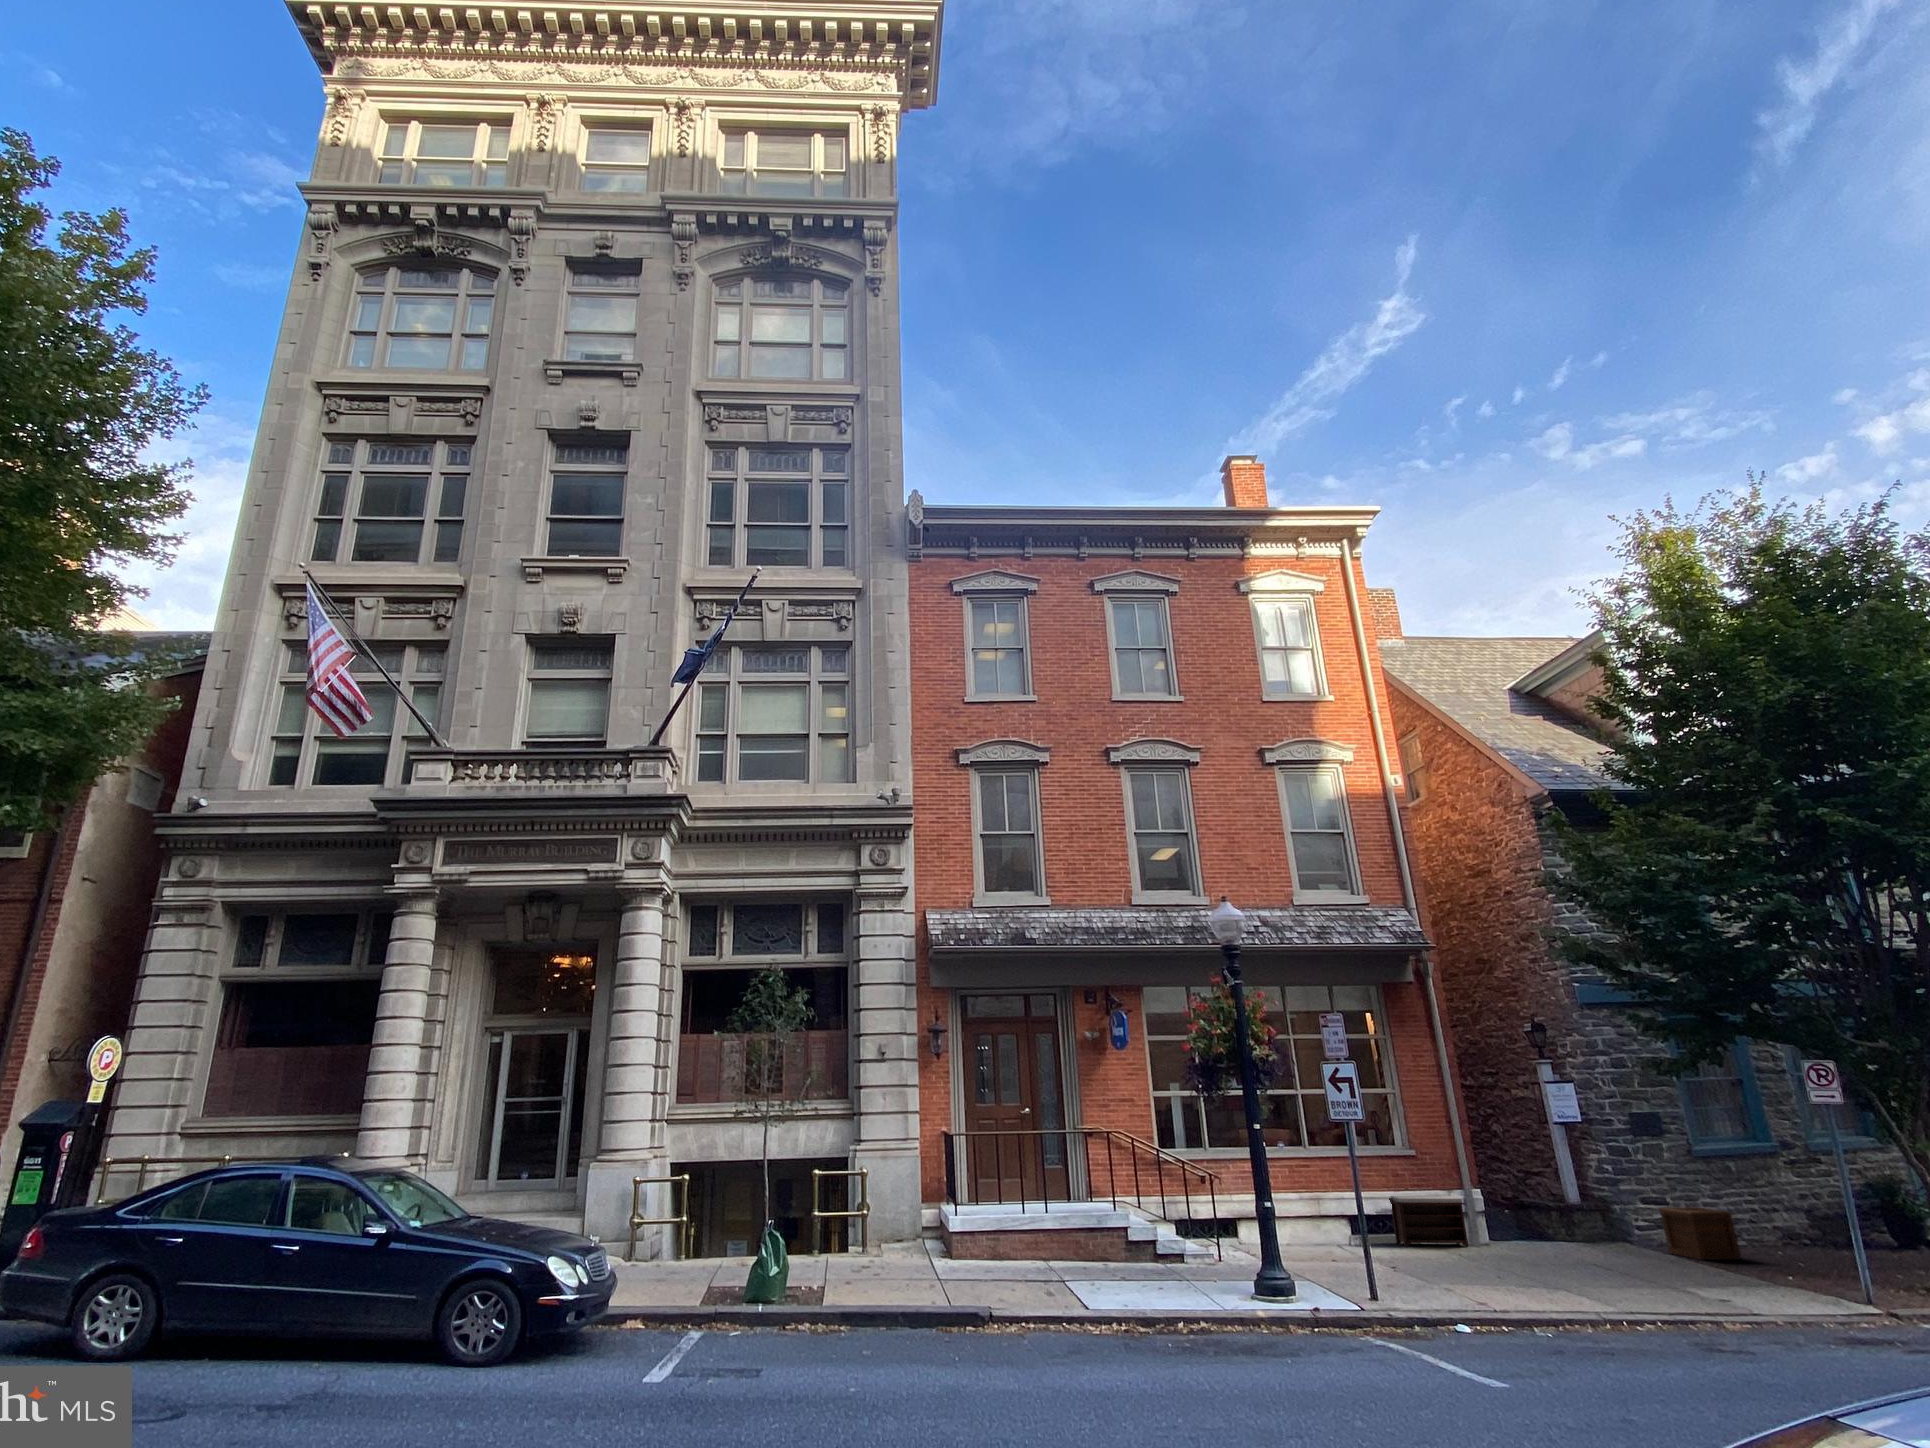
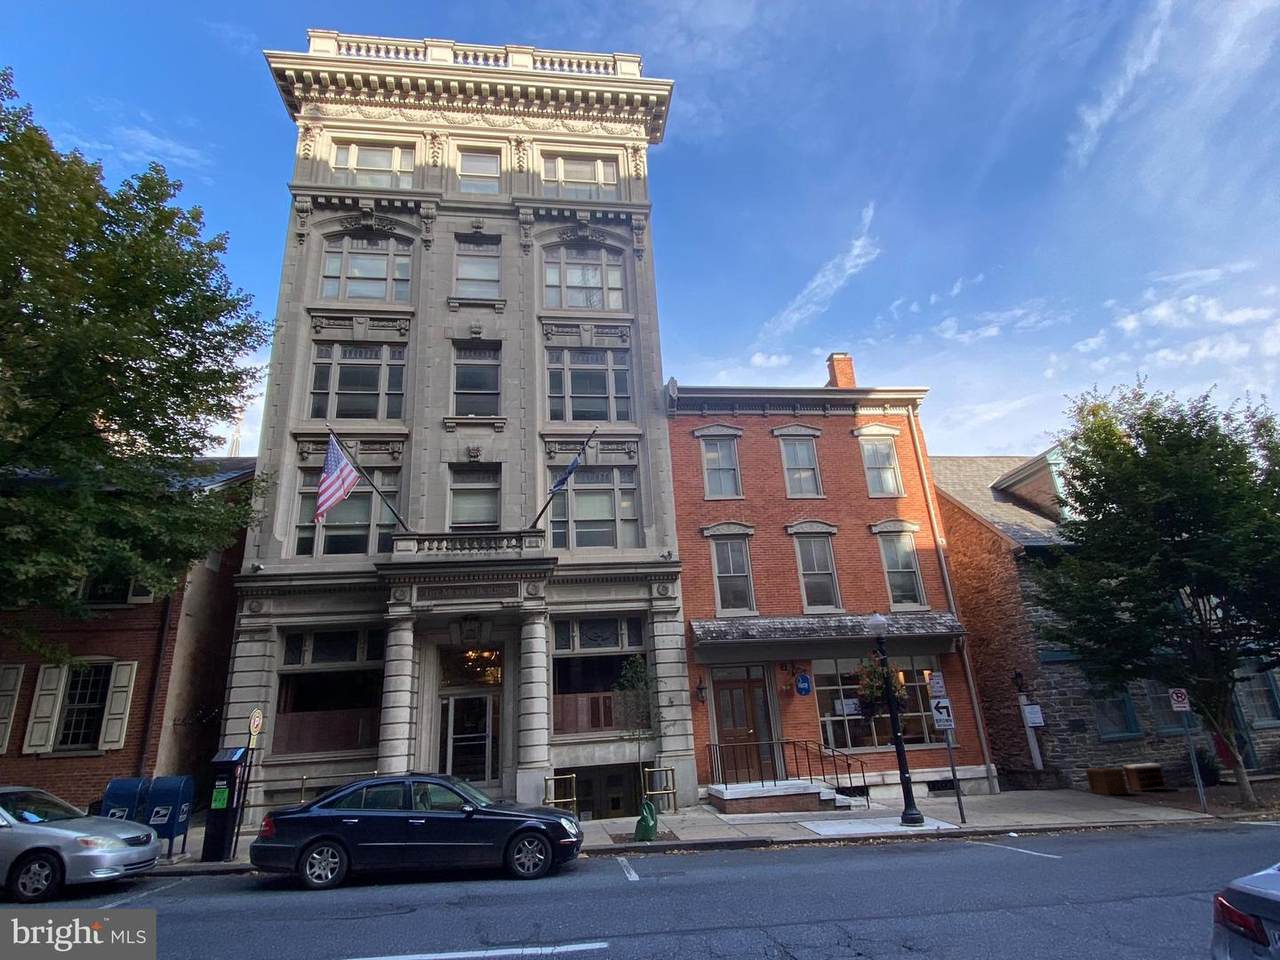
bench: present [1389,1196,1469,1247] -> present [1122,763,1166,792]

